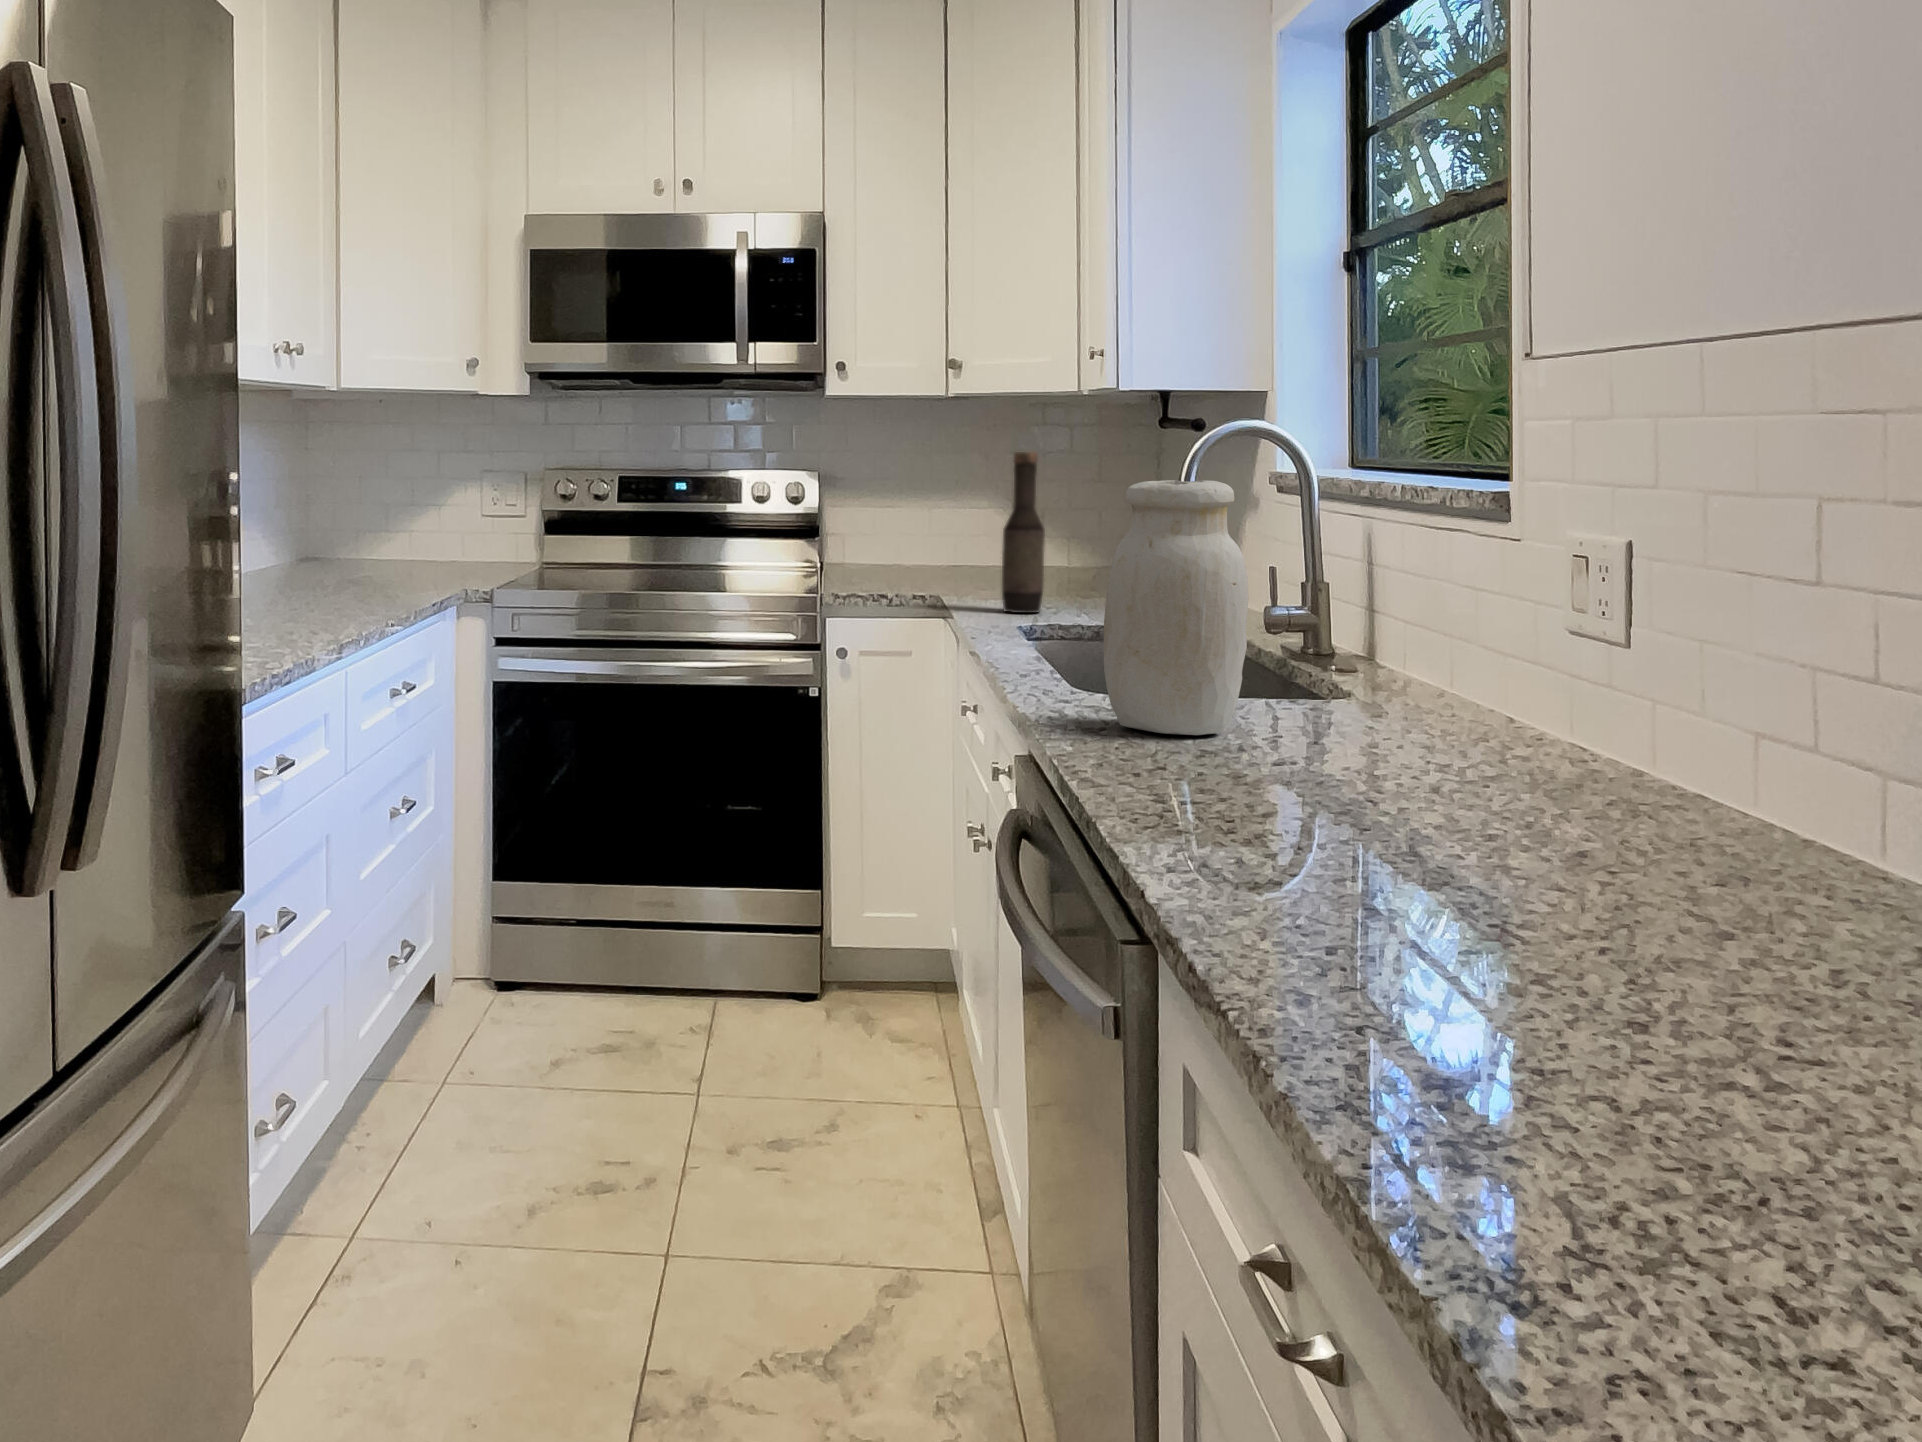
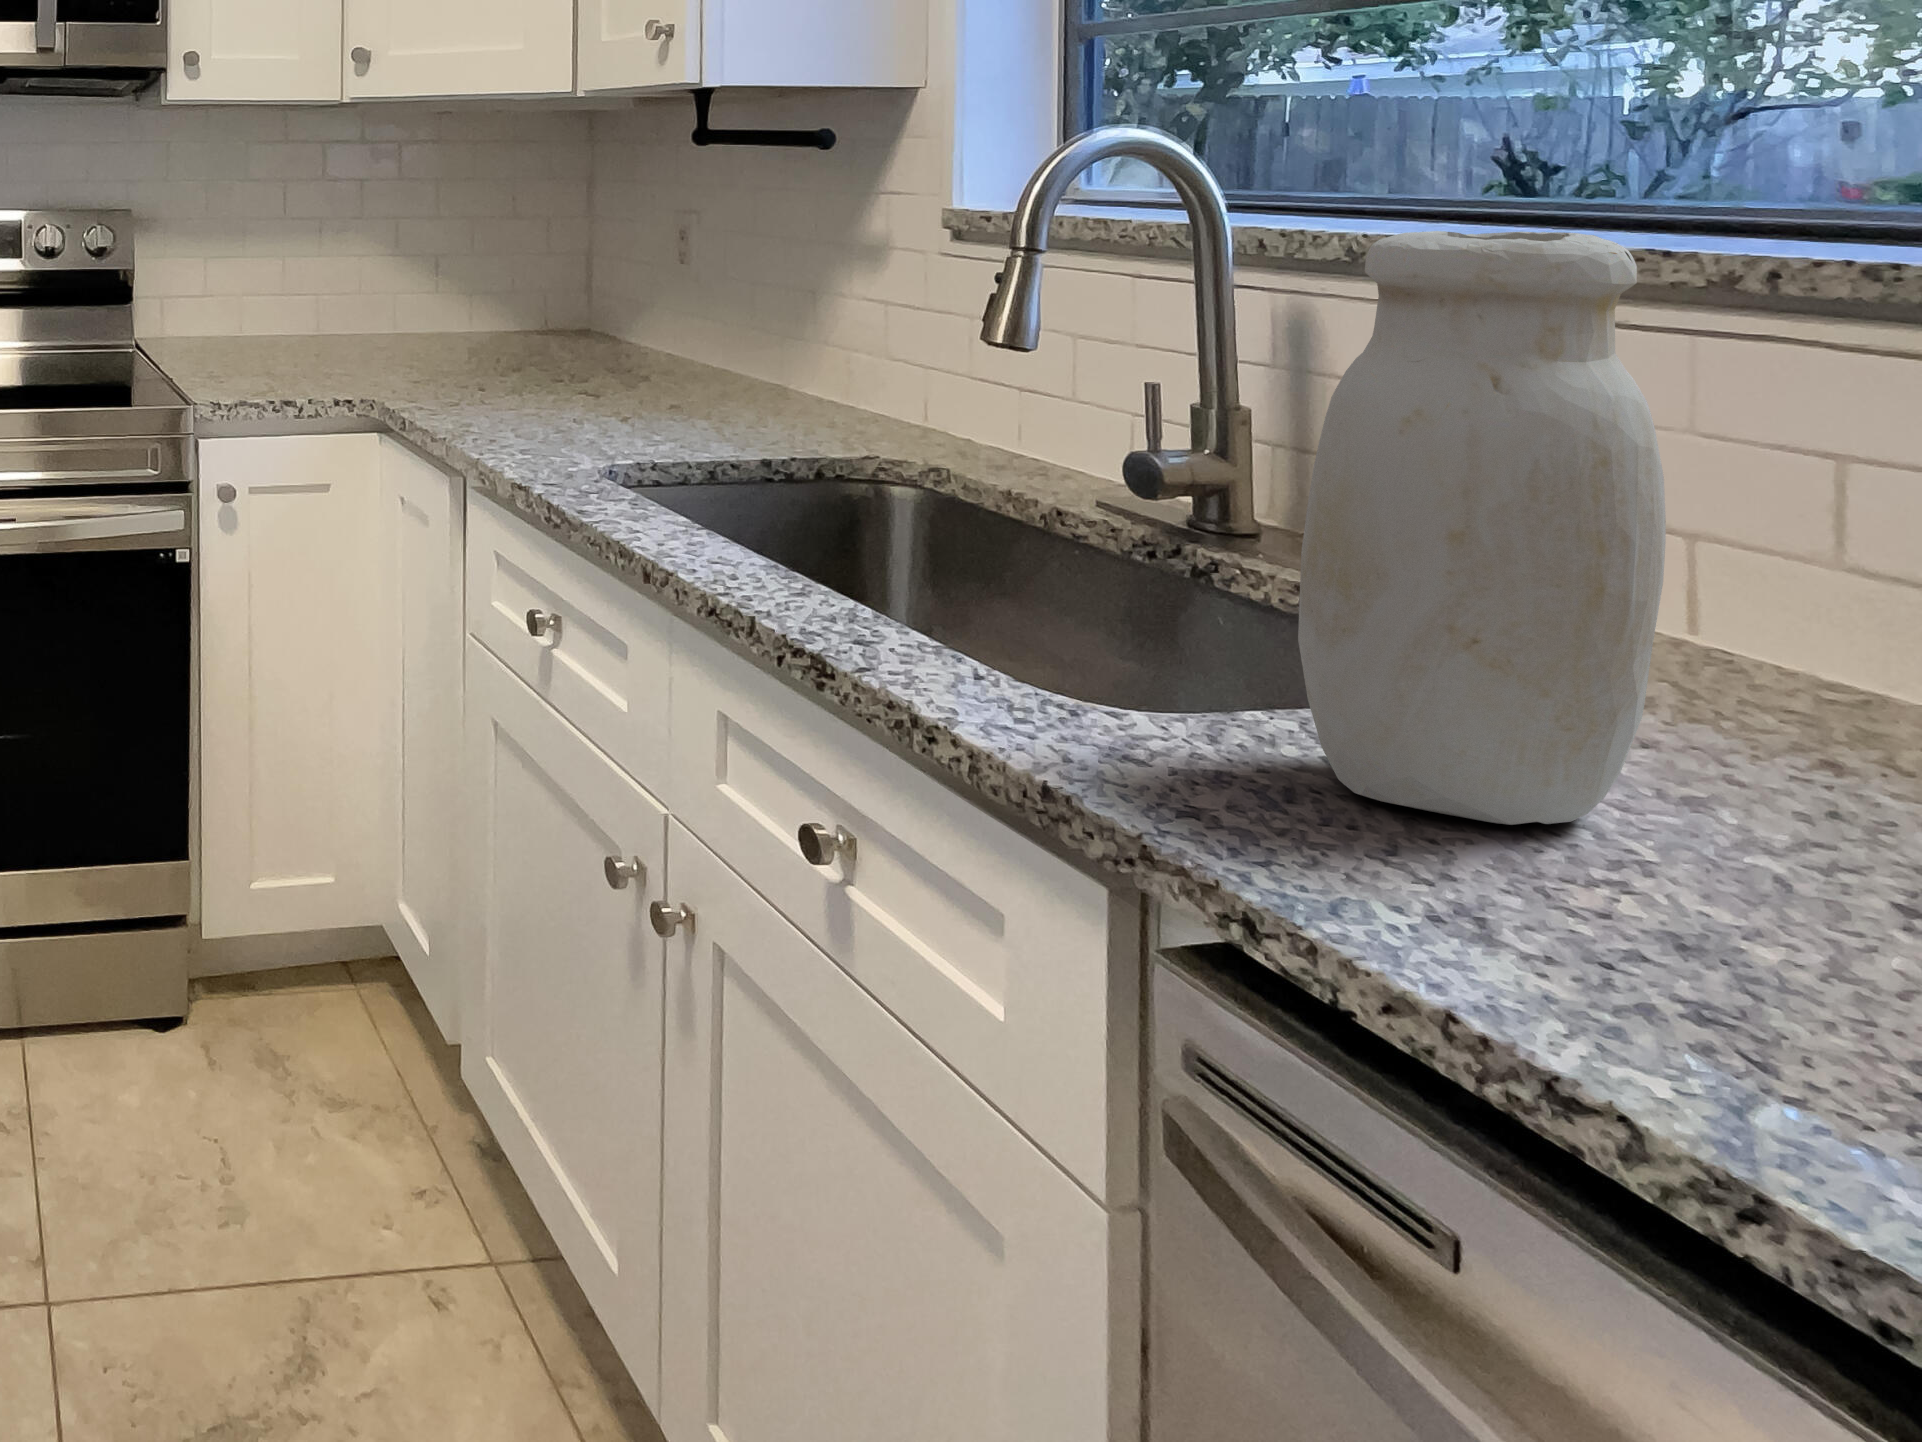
bottle: present [1002,452,1045,613] -> none [514,188,577,435]

